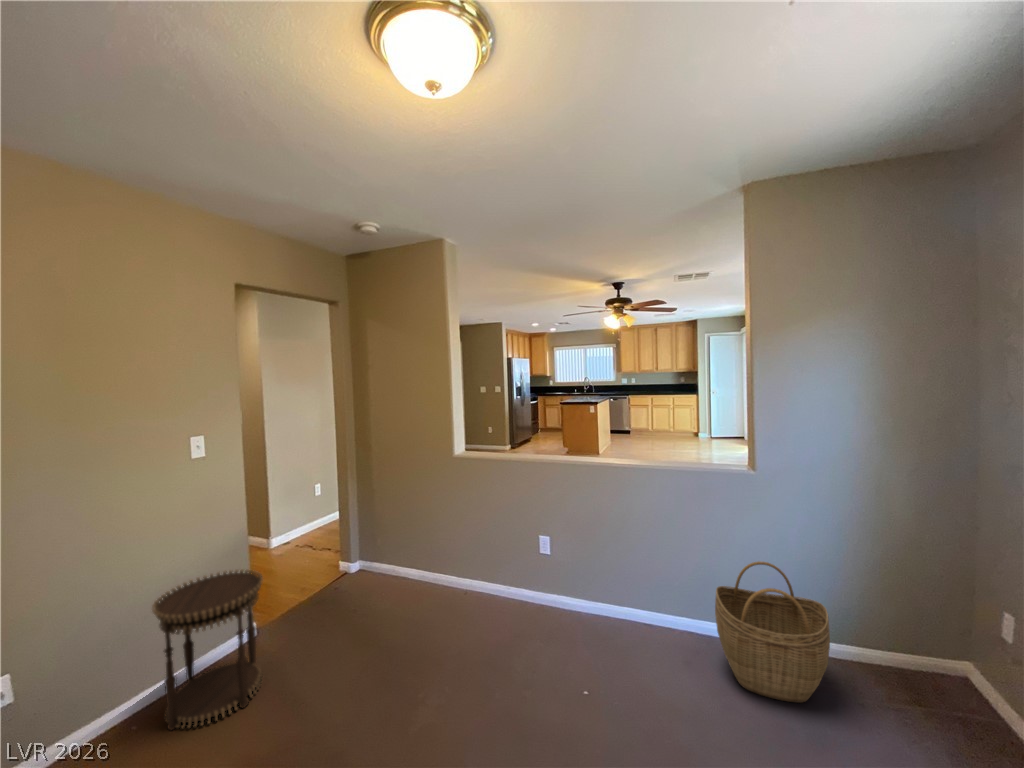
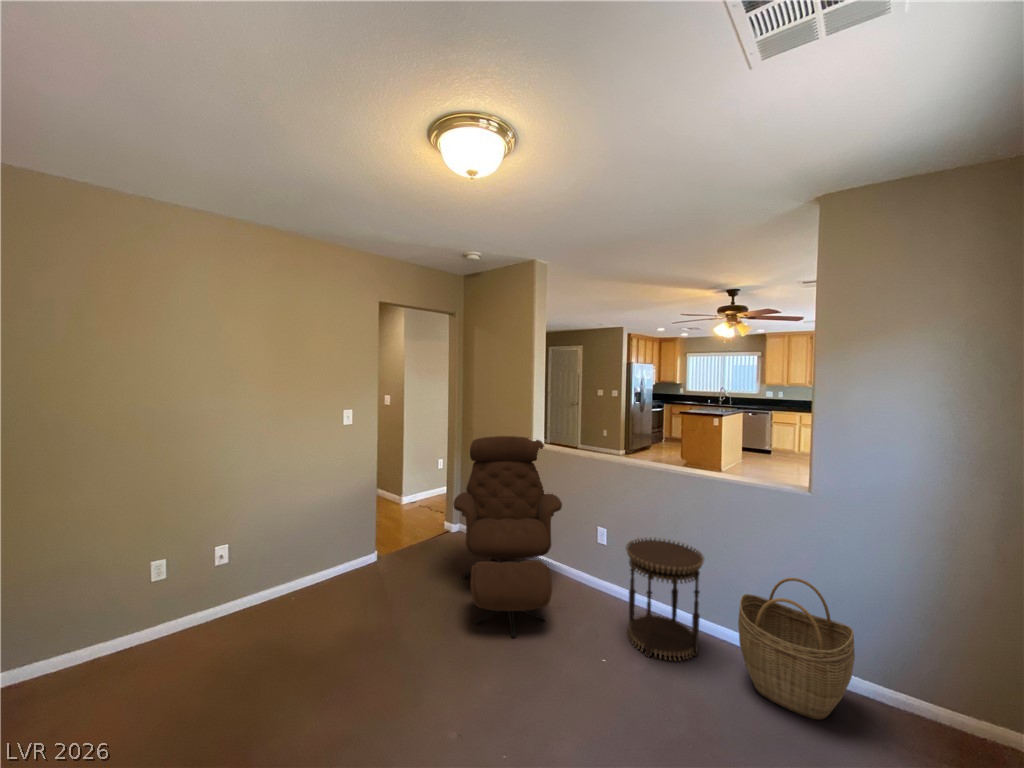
lounge chair: none [366,447,516,703] -> present [453,436,562,638]
side table: present [152,570,263,731] -> present [626,538,704,660]

